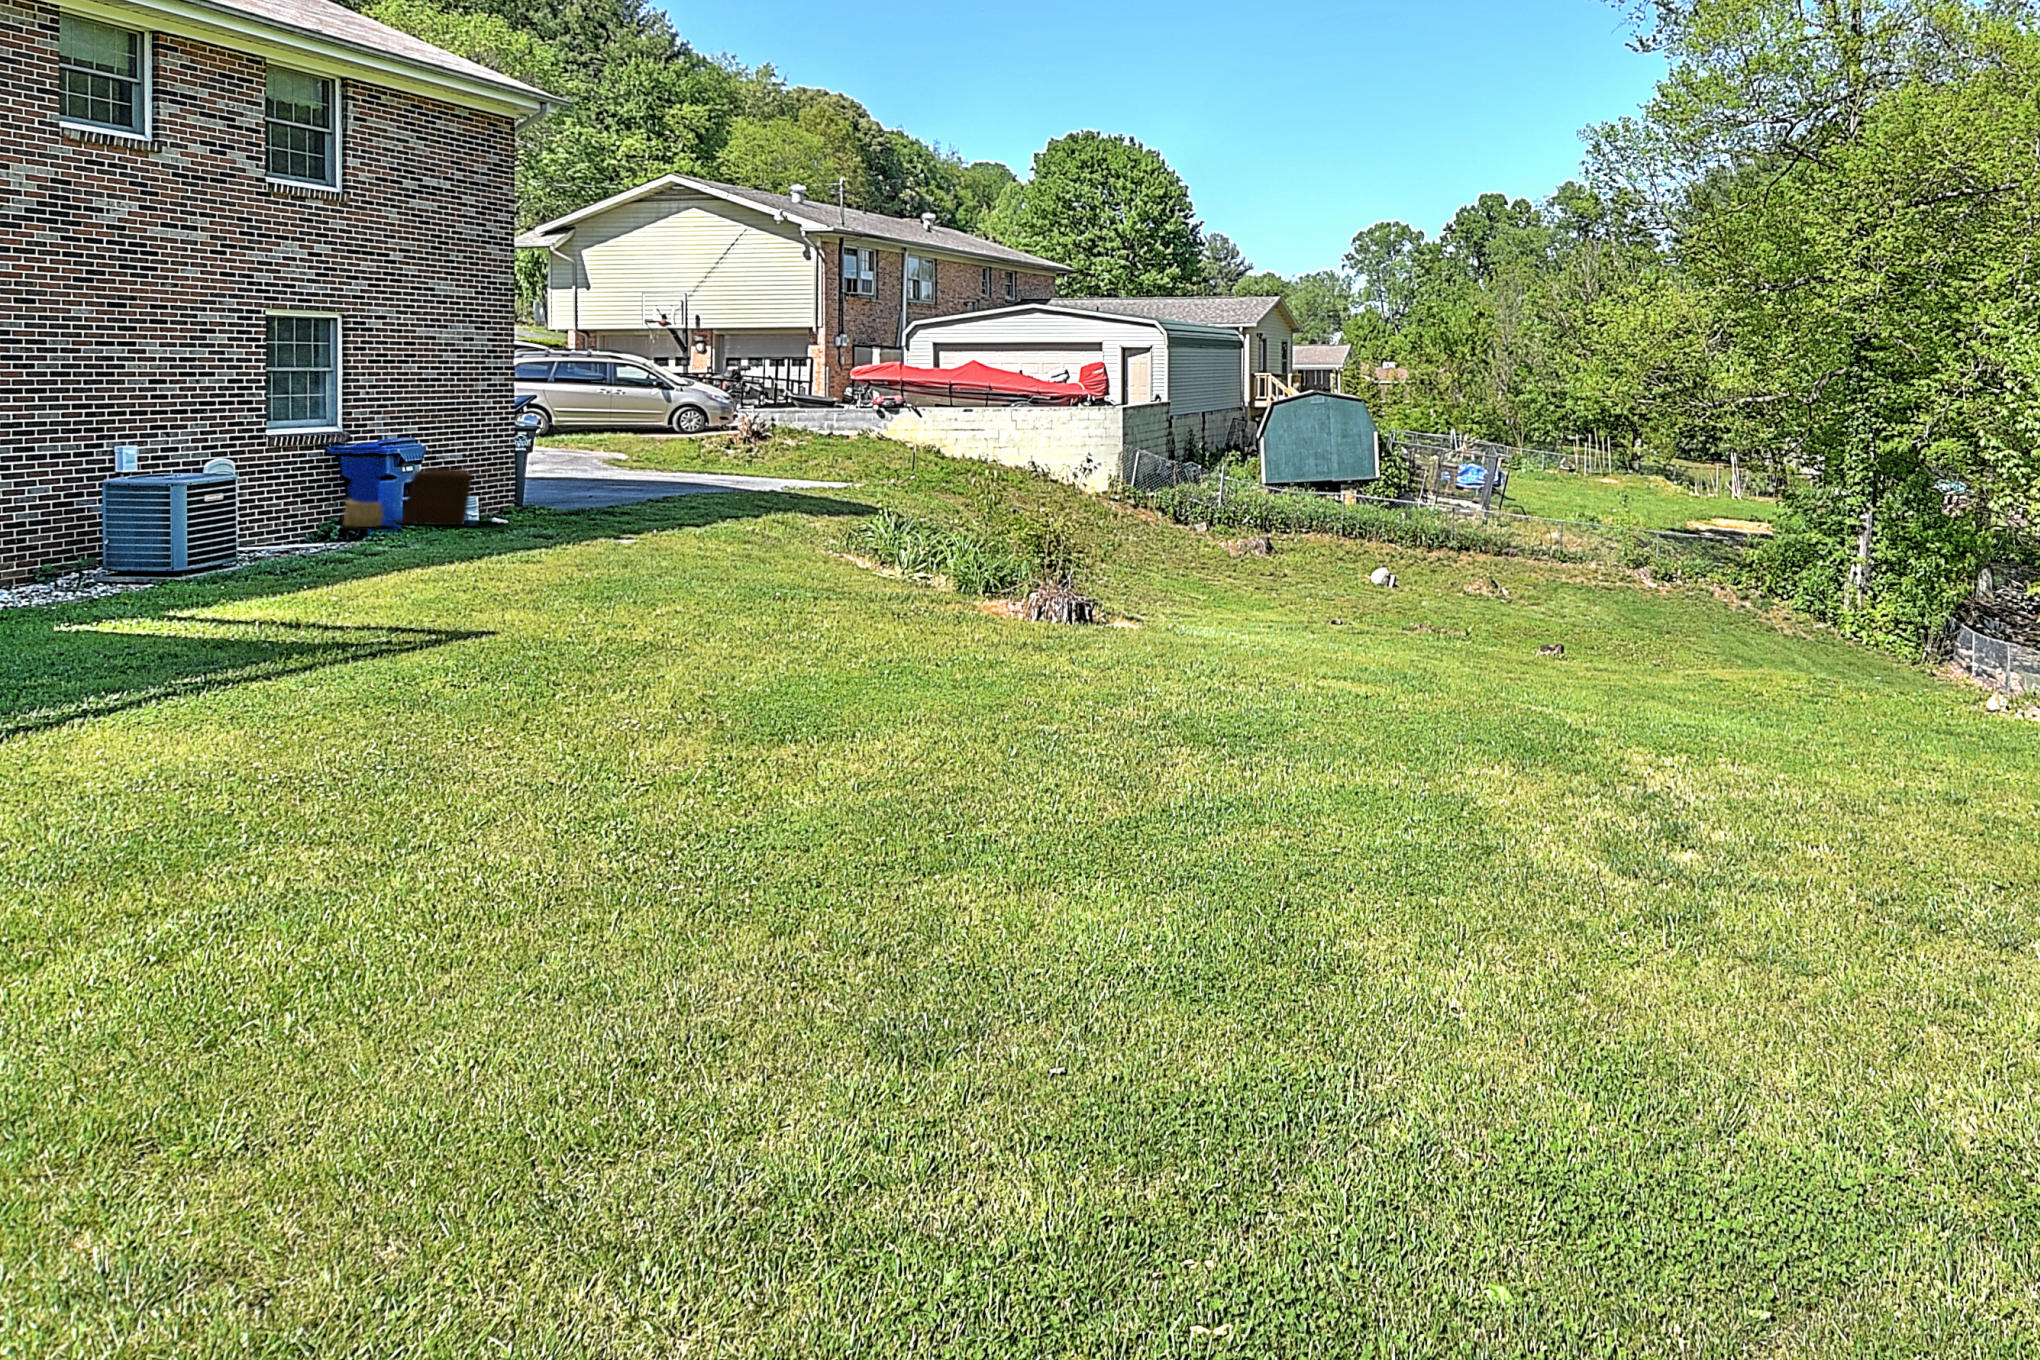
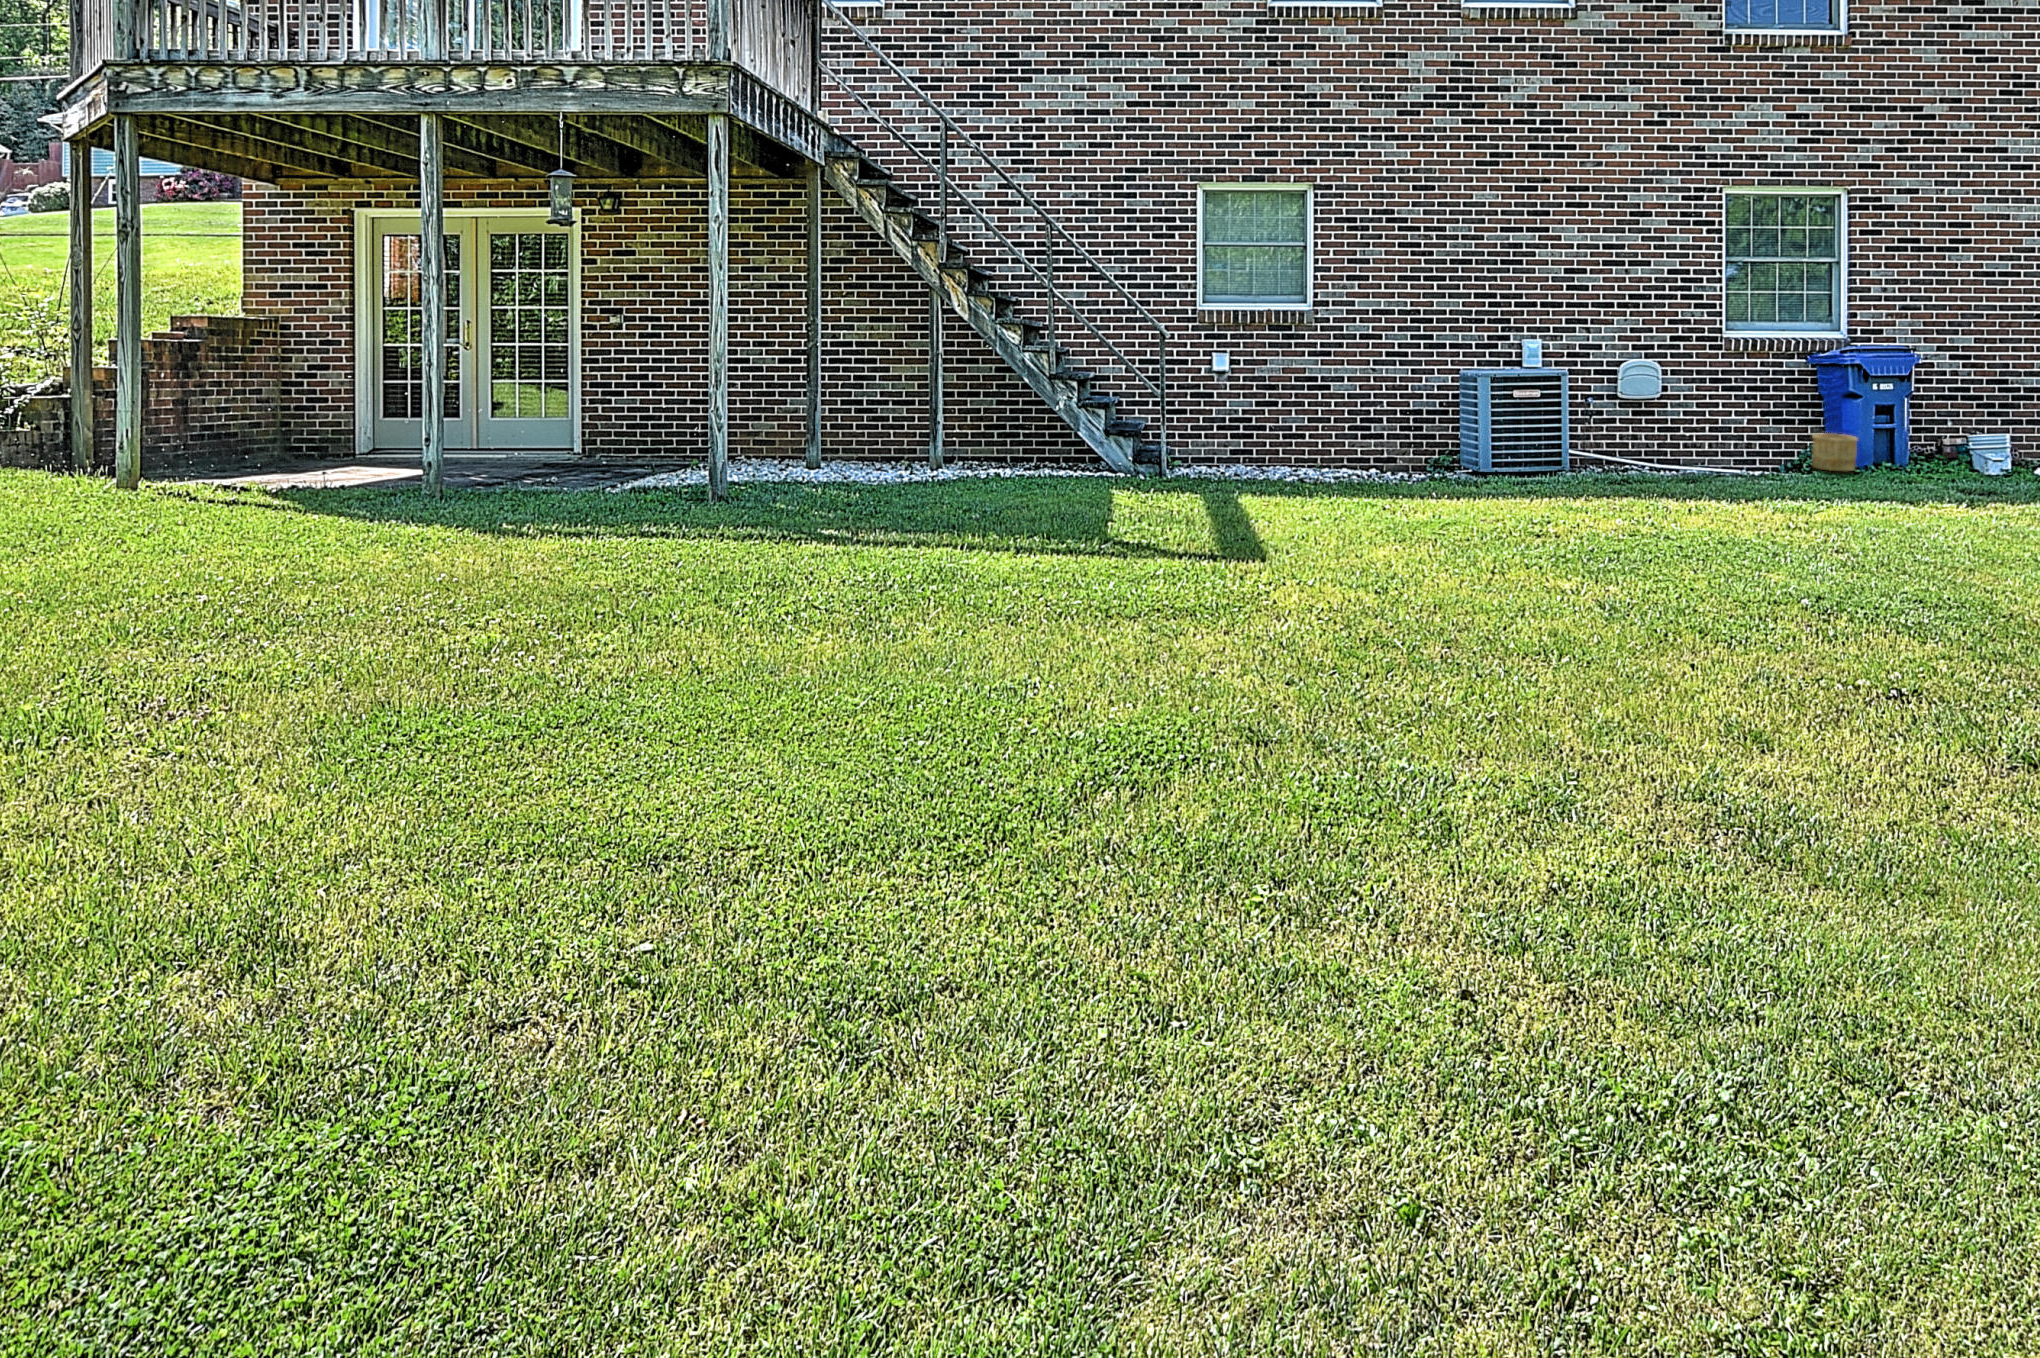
wooden crate: present [396,468,472,525] -> none [1881,397,2003,487]

